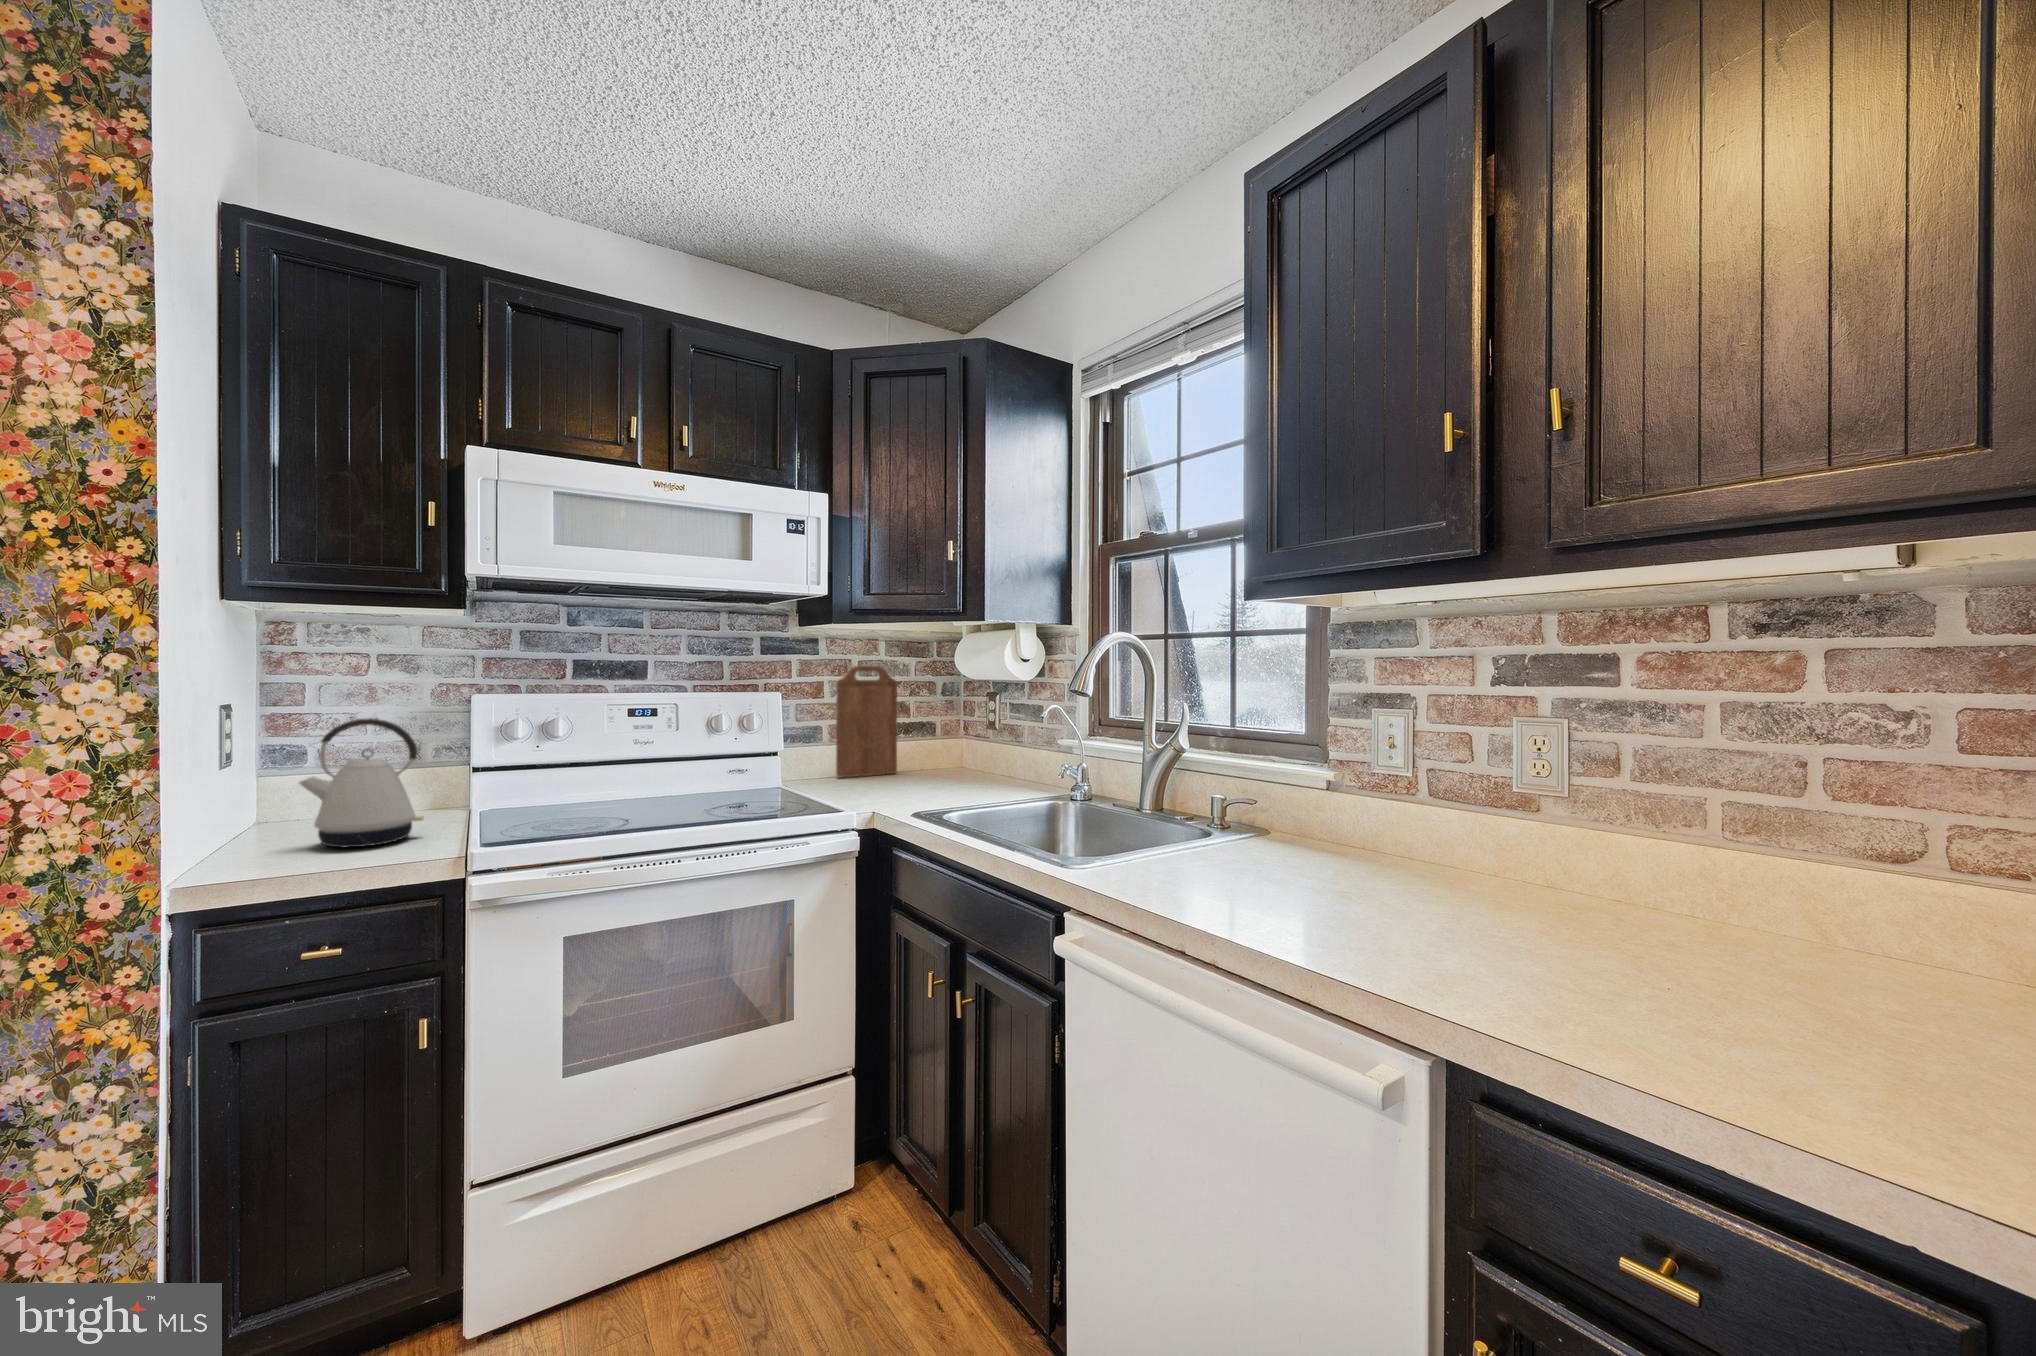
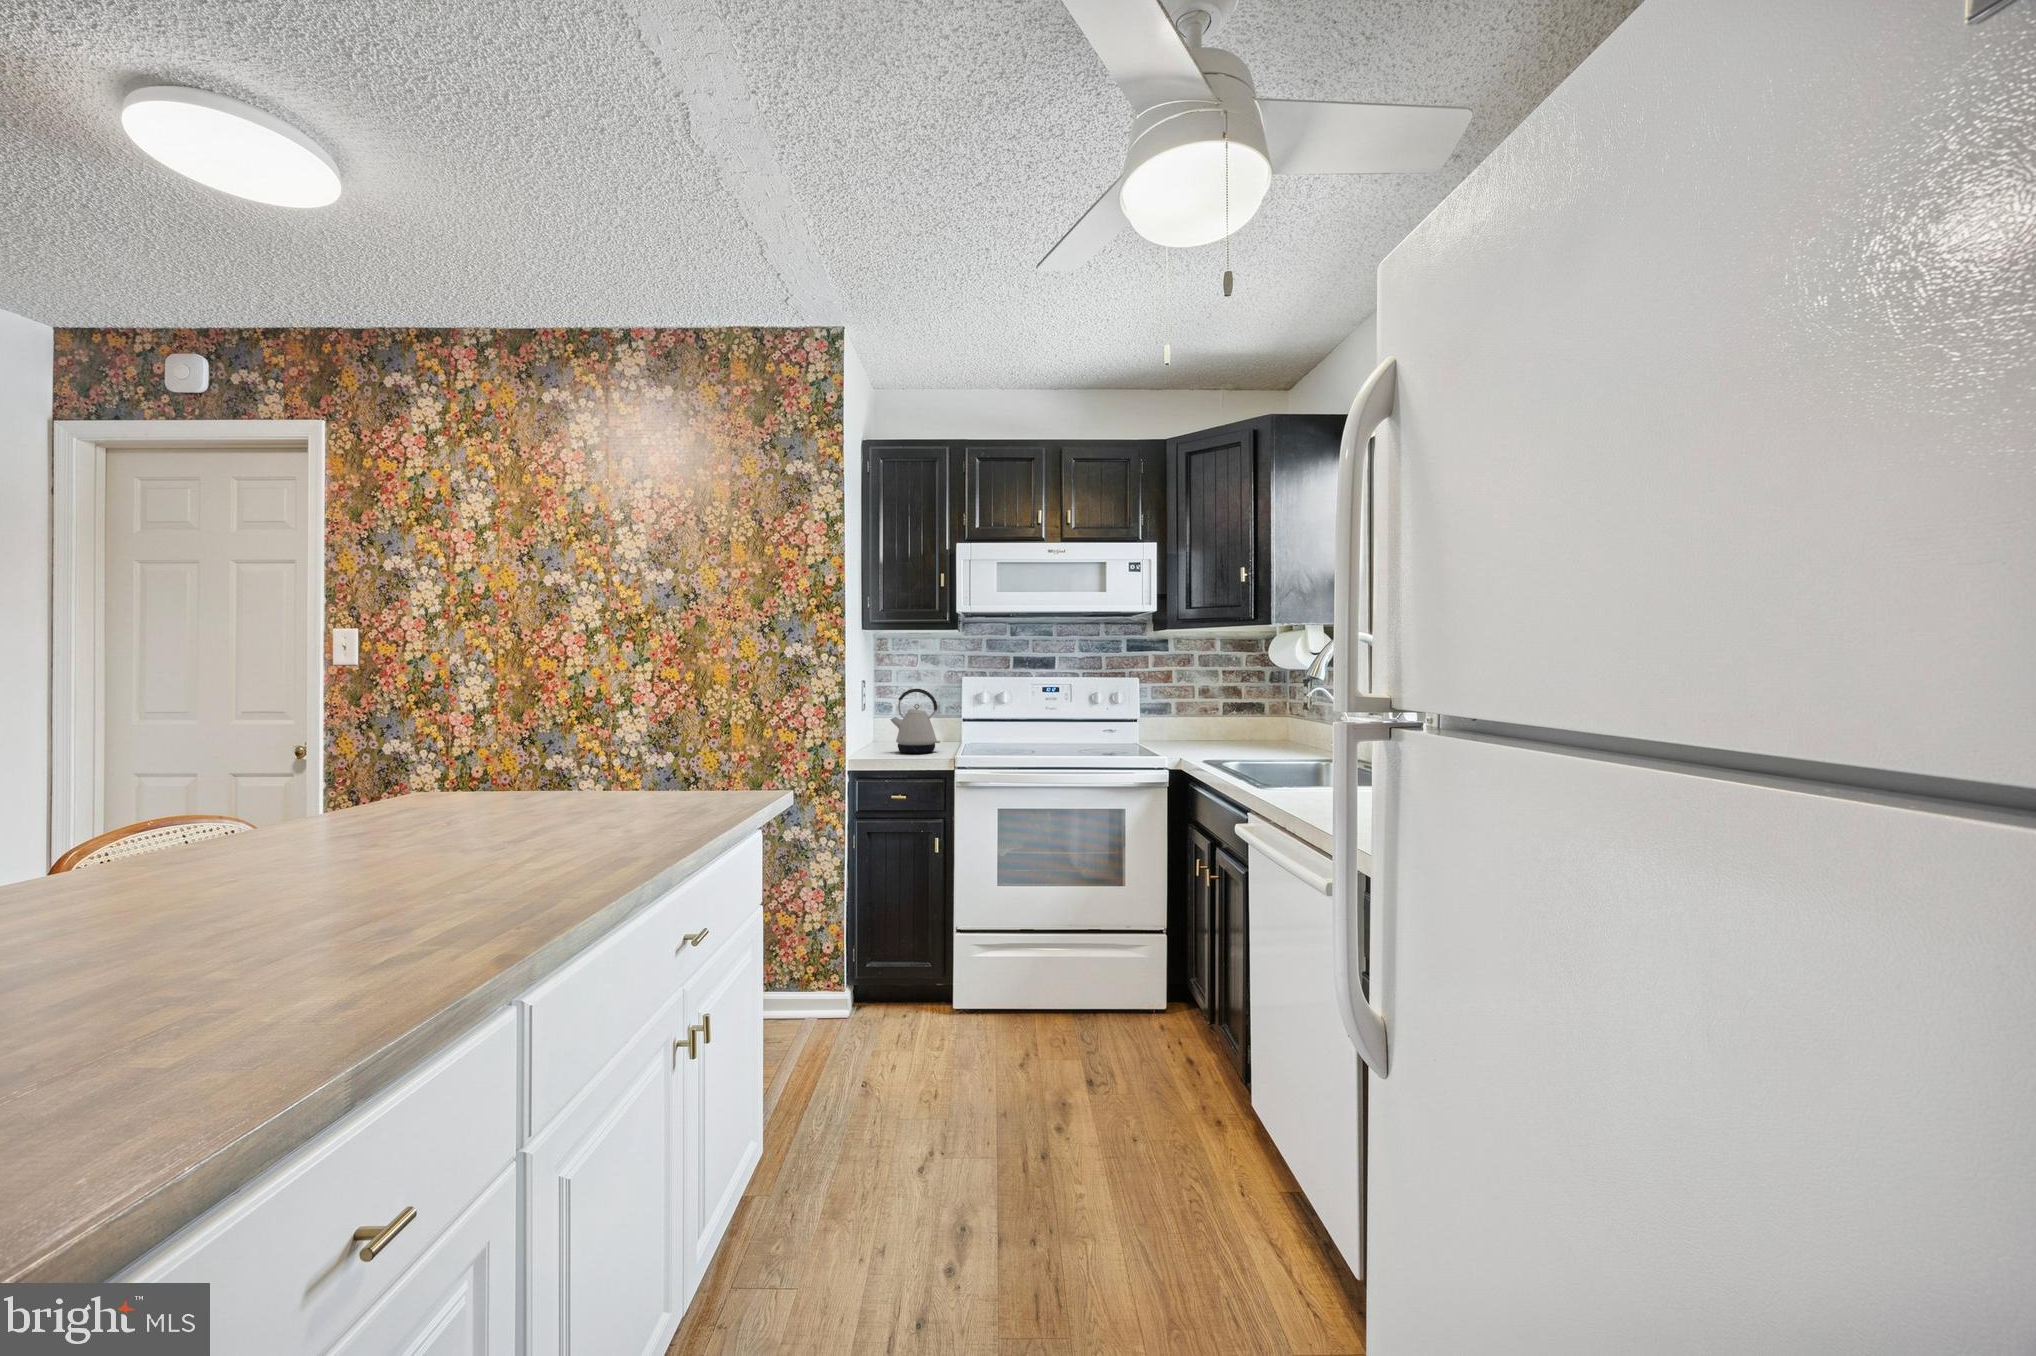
cutting board: present [836,666,897,777] -> none [1181,659,1229,740]

